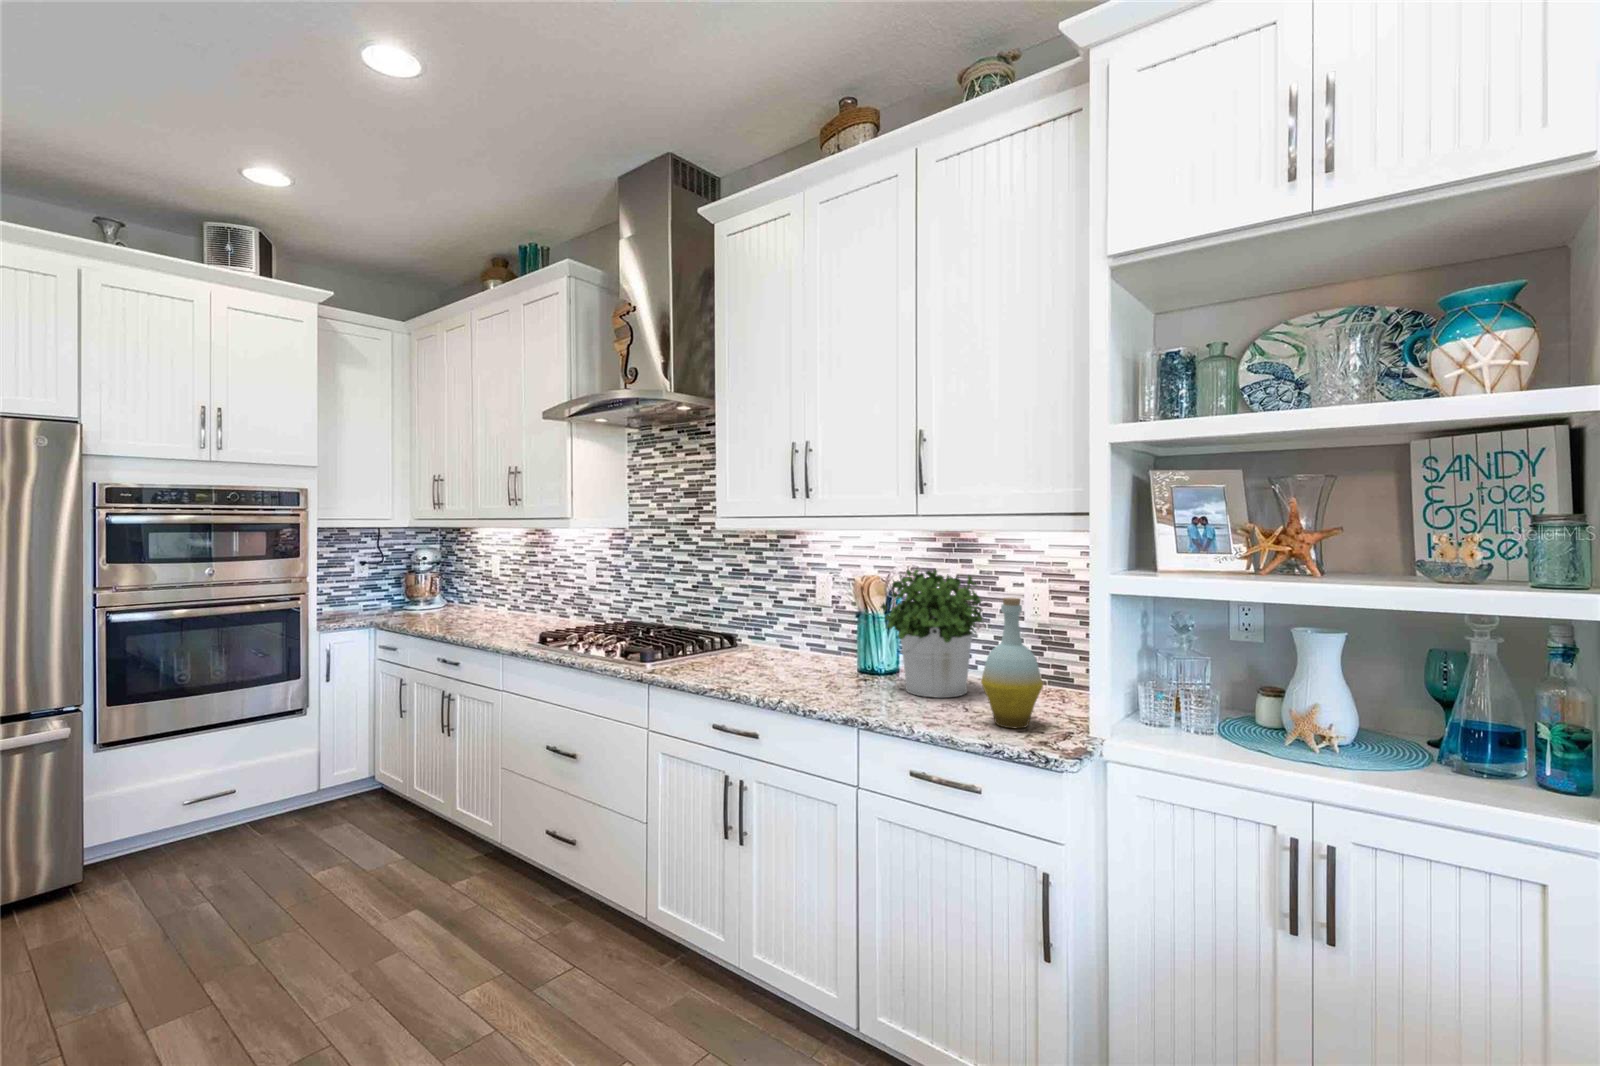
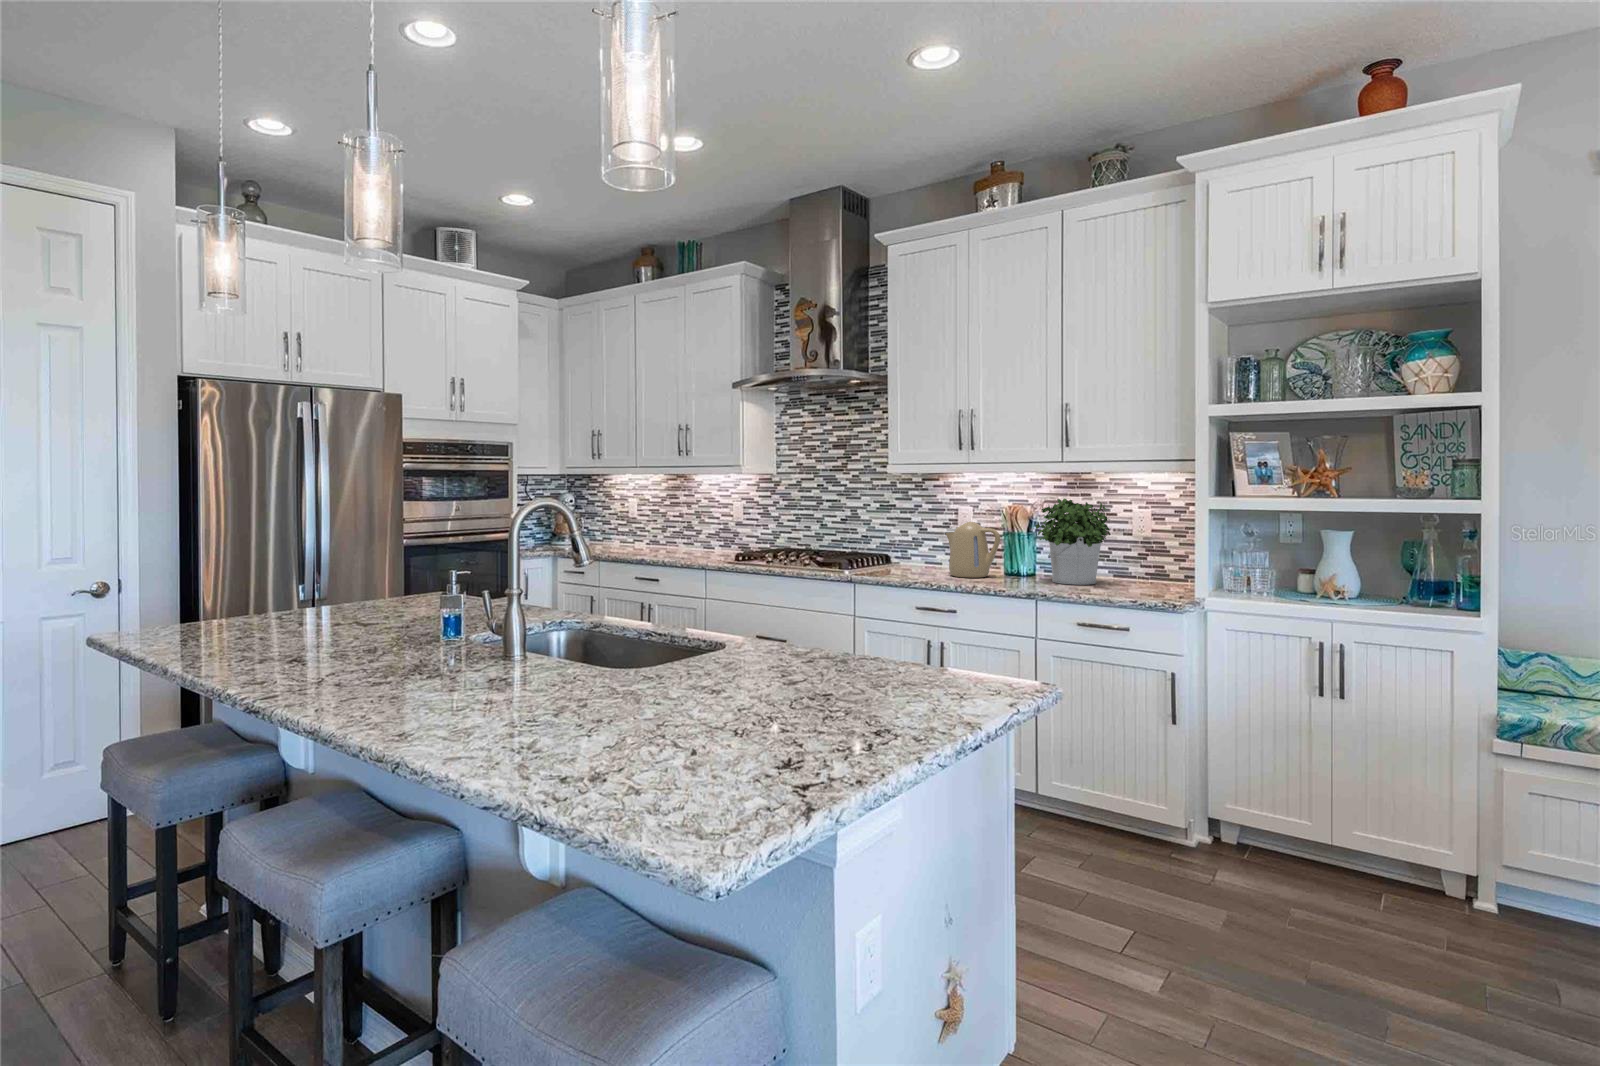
kettle: none [773,598,840,679] -> present [946,522,1000,578]
bottle: present [981,598,1043,728] -> none [1123,514,1165,596]

